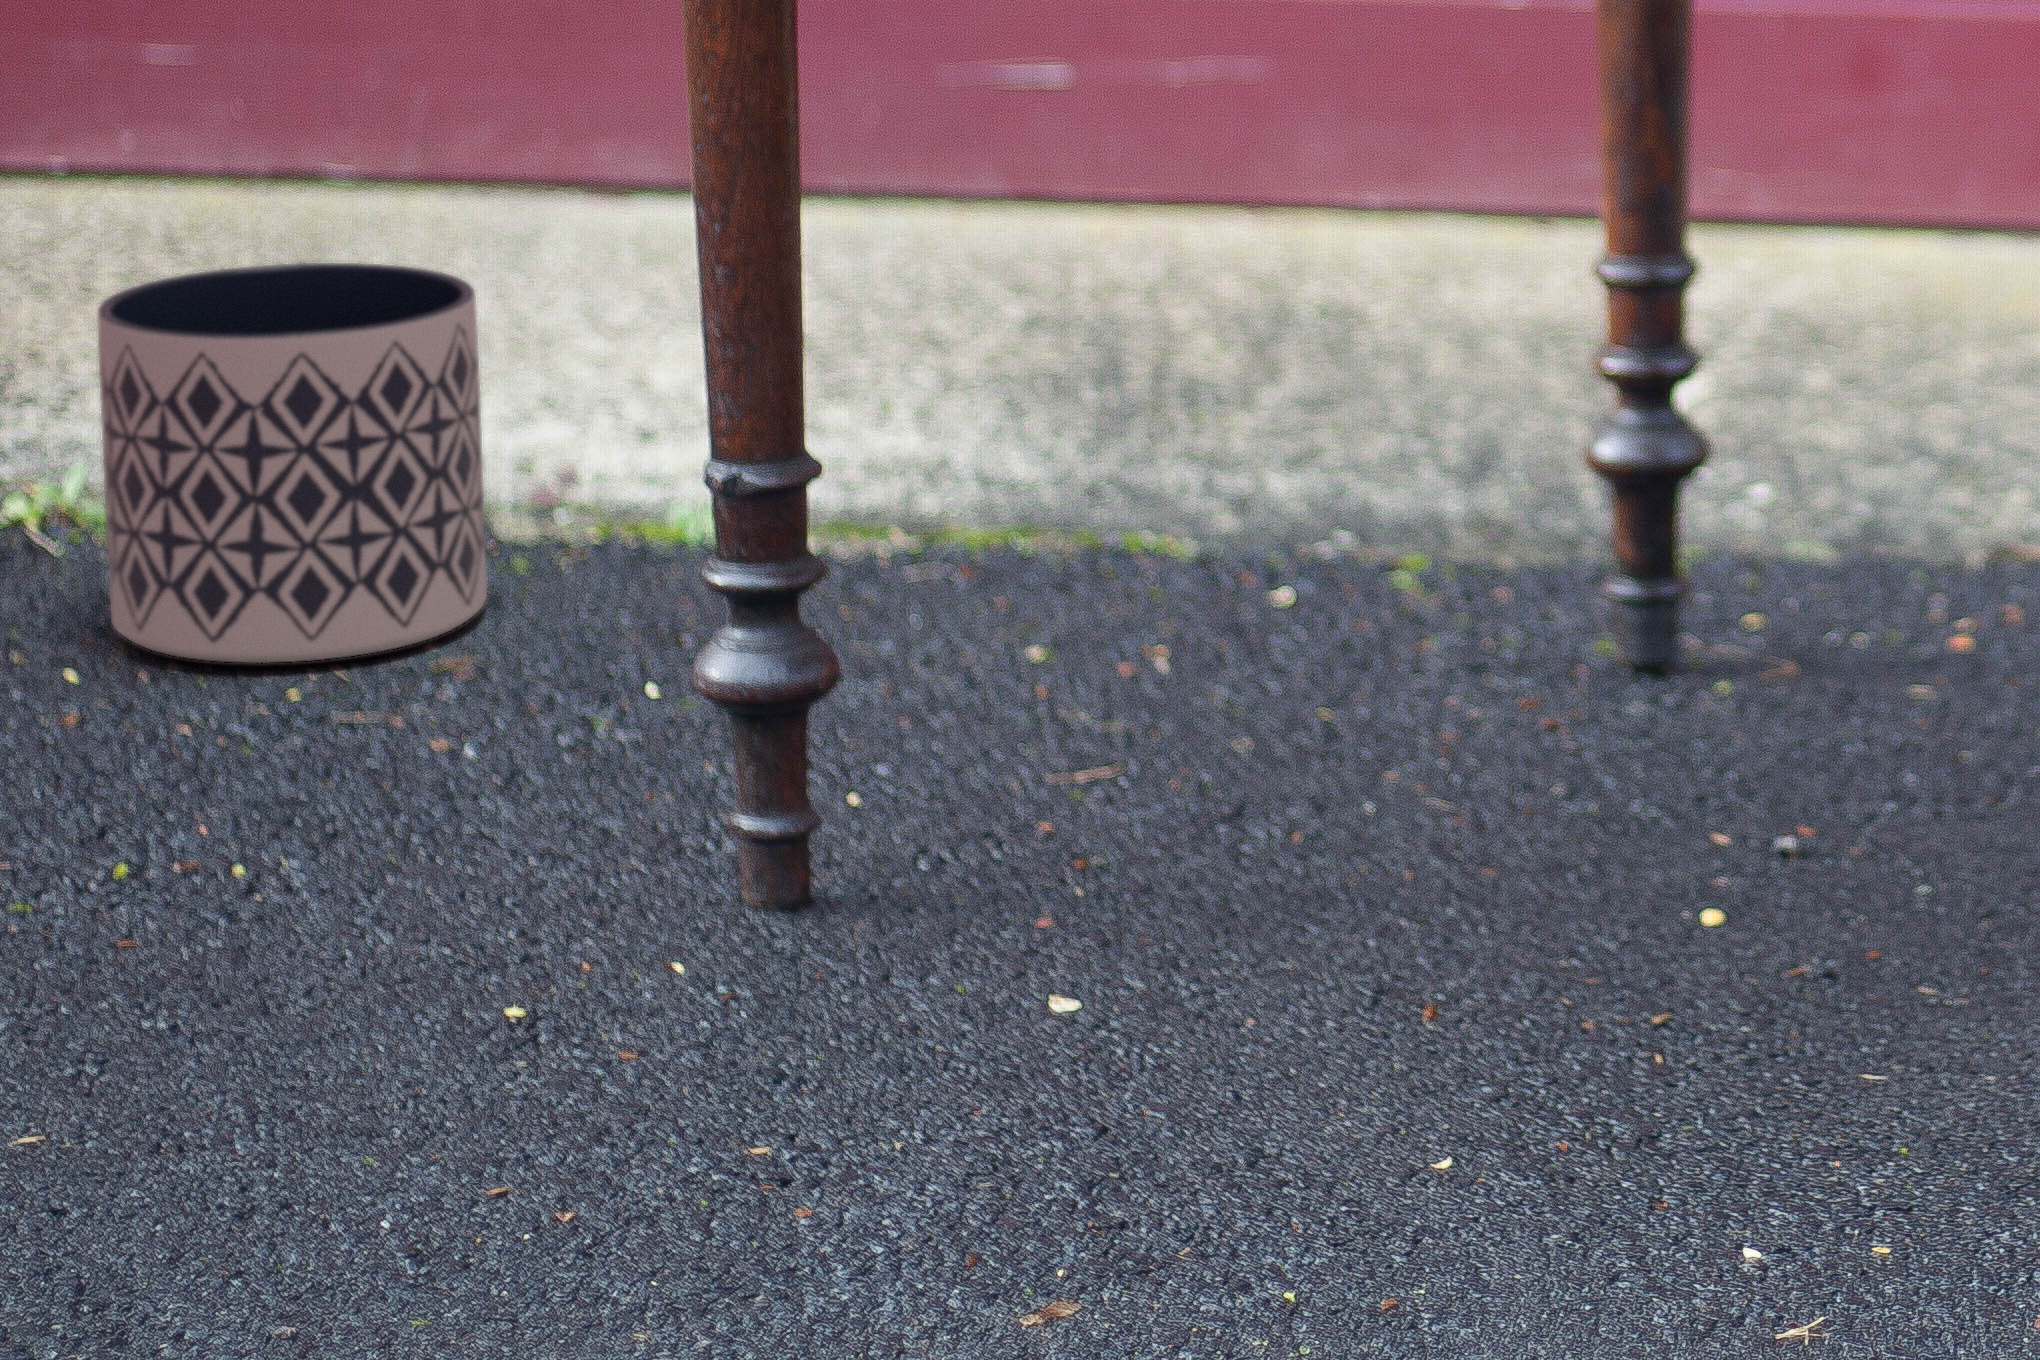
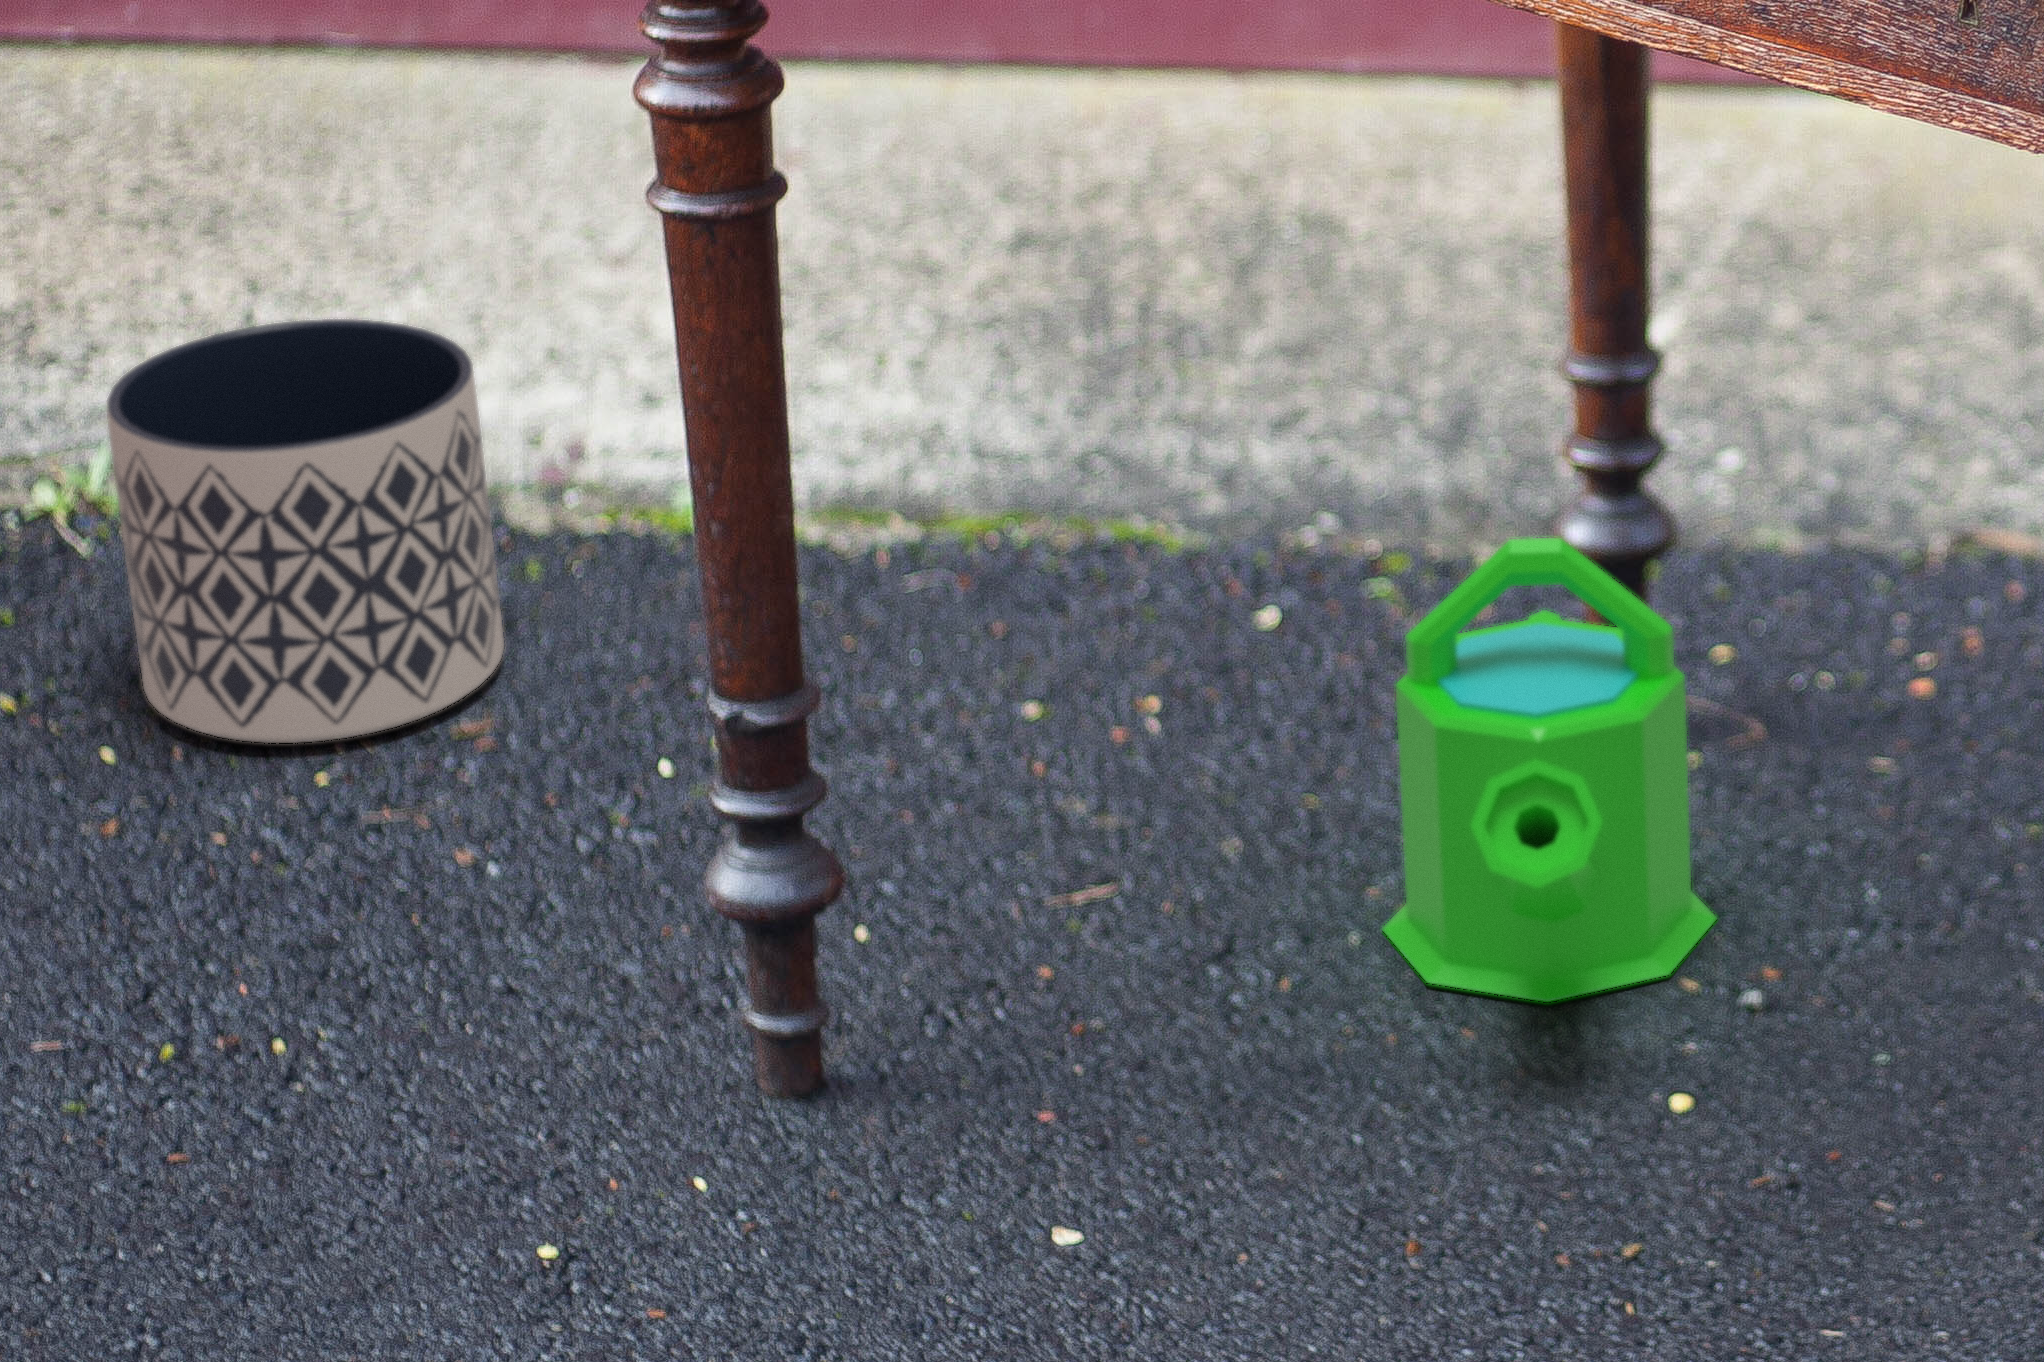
watering can: none [1397,365,1749,846] -> present [1383,538,1716,1002]

